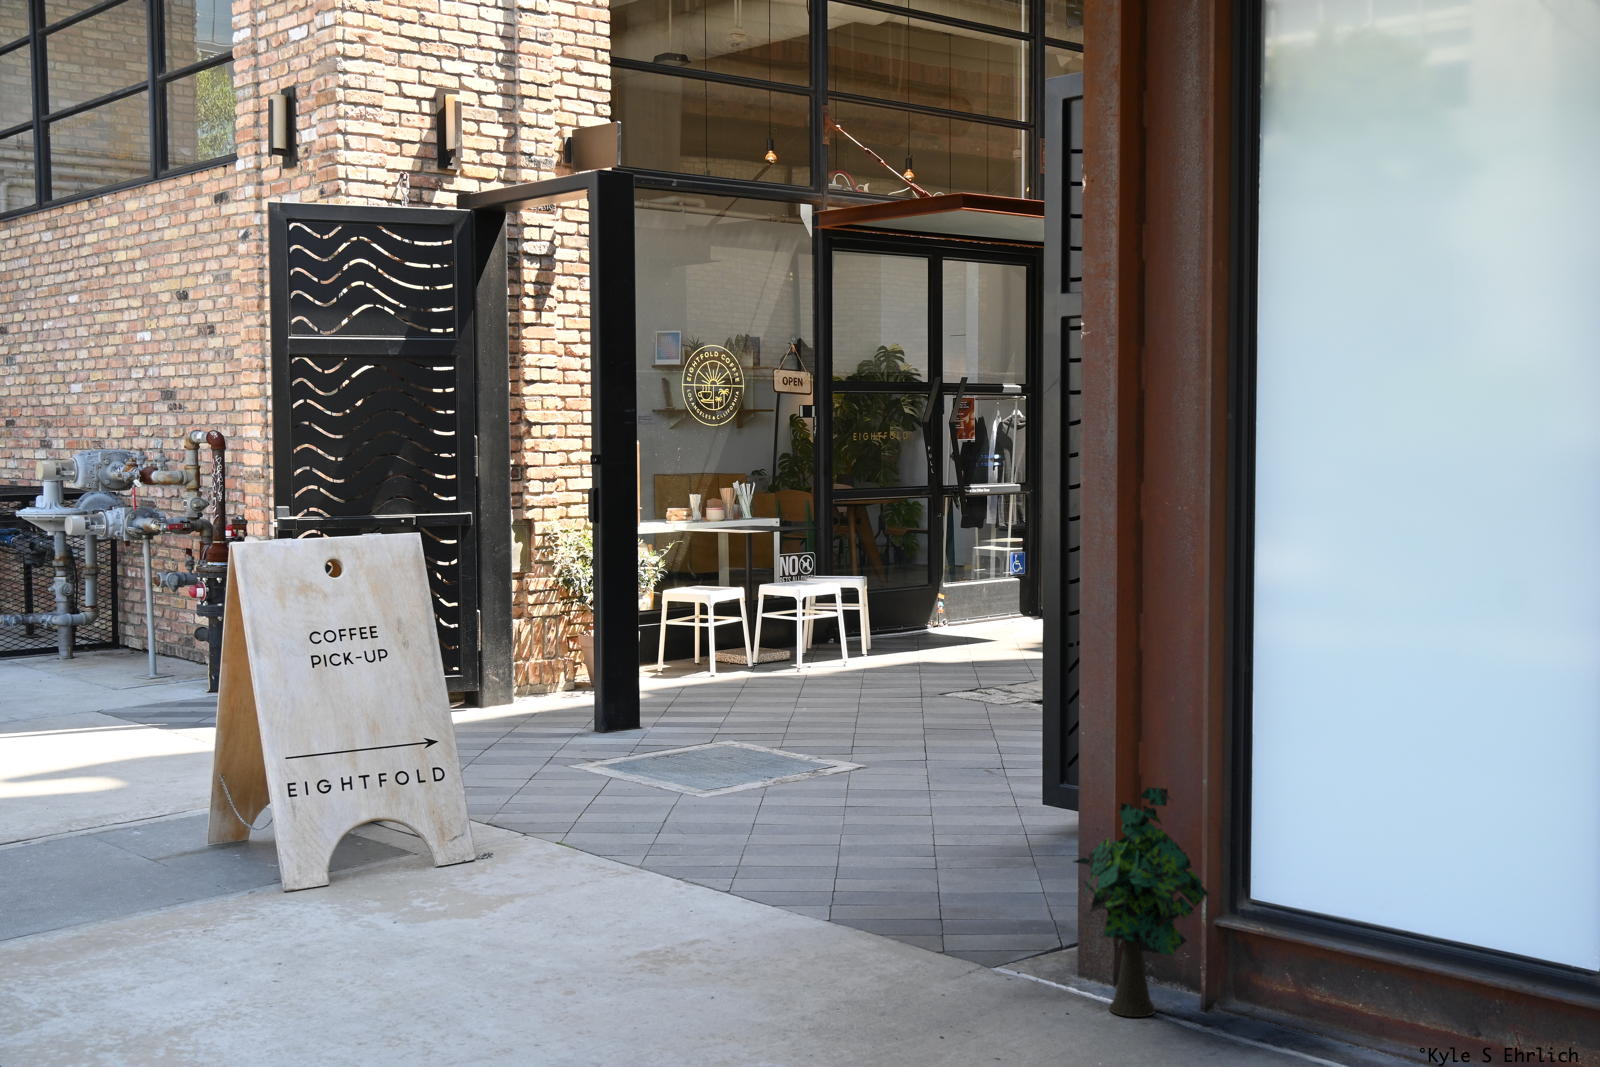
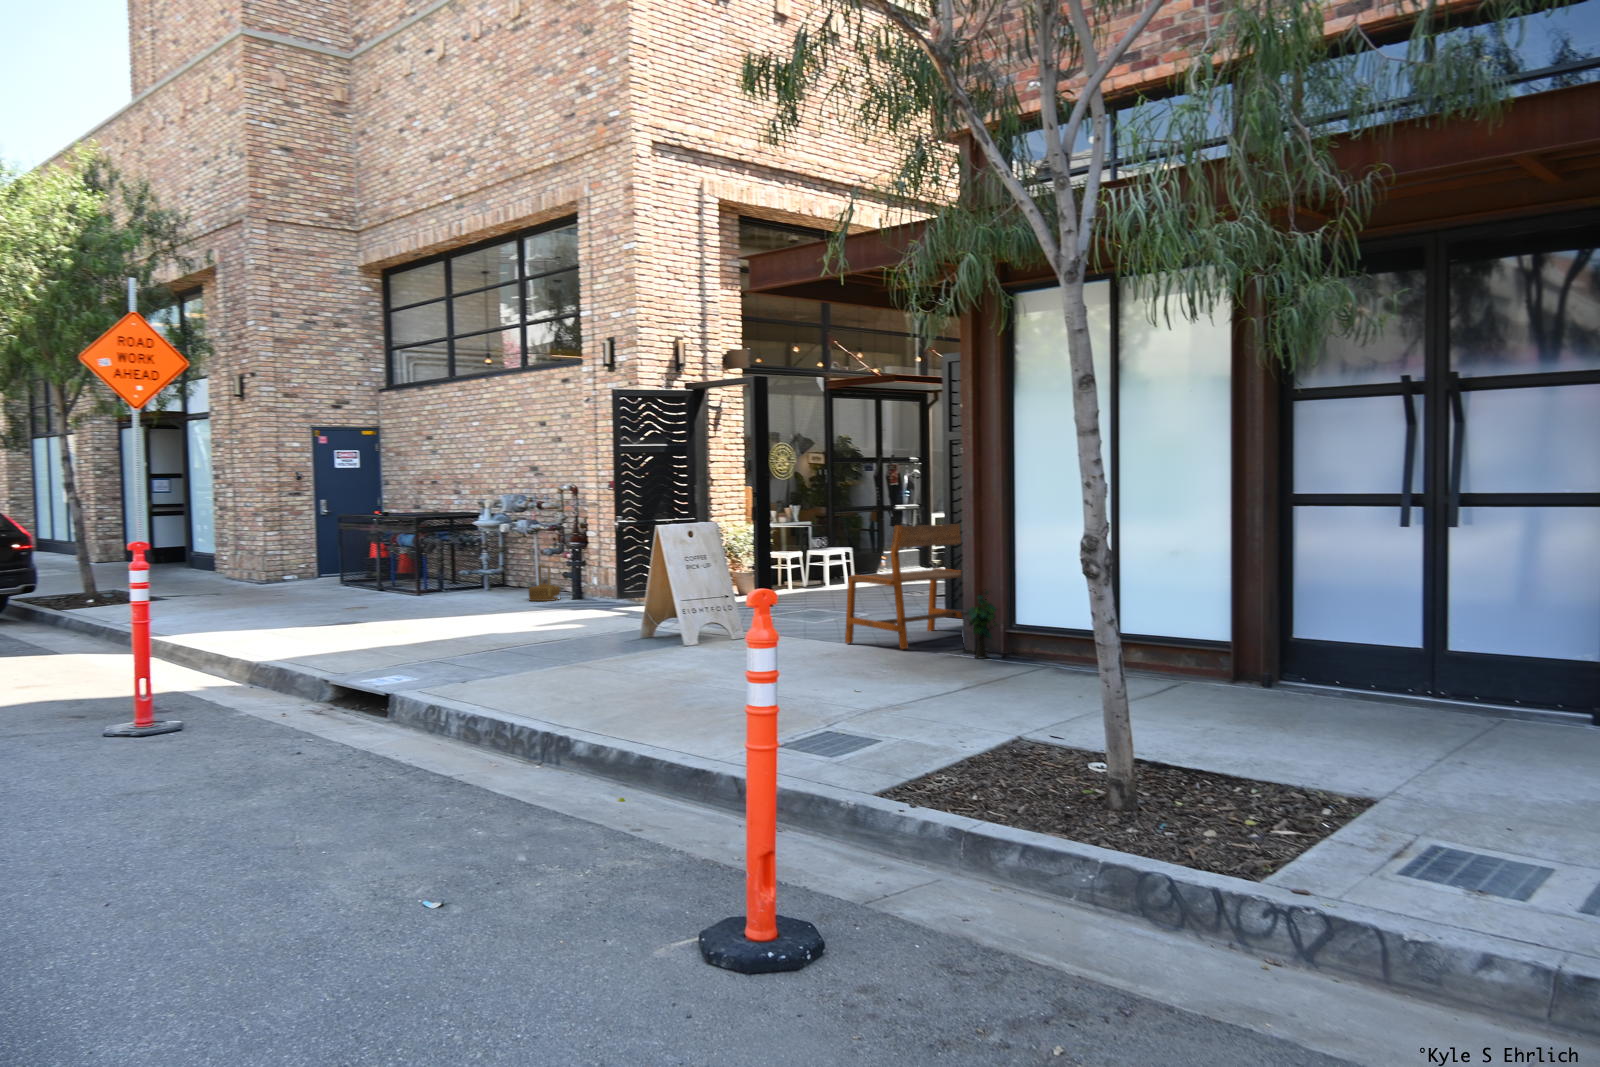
bench: none [733,551,1140,947] -> present [845,524,963,649]
woven basket: none [121,607,198,692] -> present [528,565,560,601]

